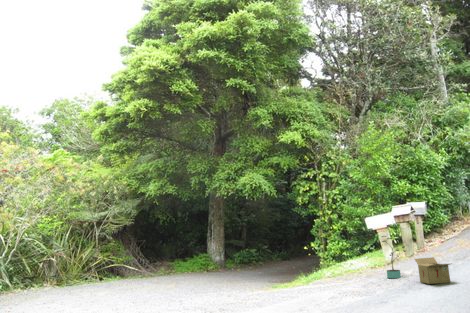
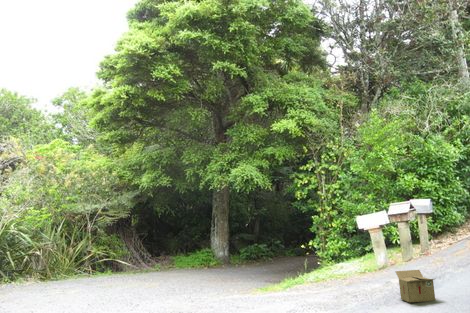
potted plant: present [382,236,405,278] -> none [362,242,391,292]

